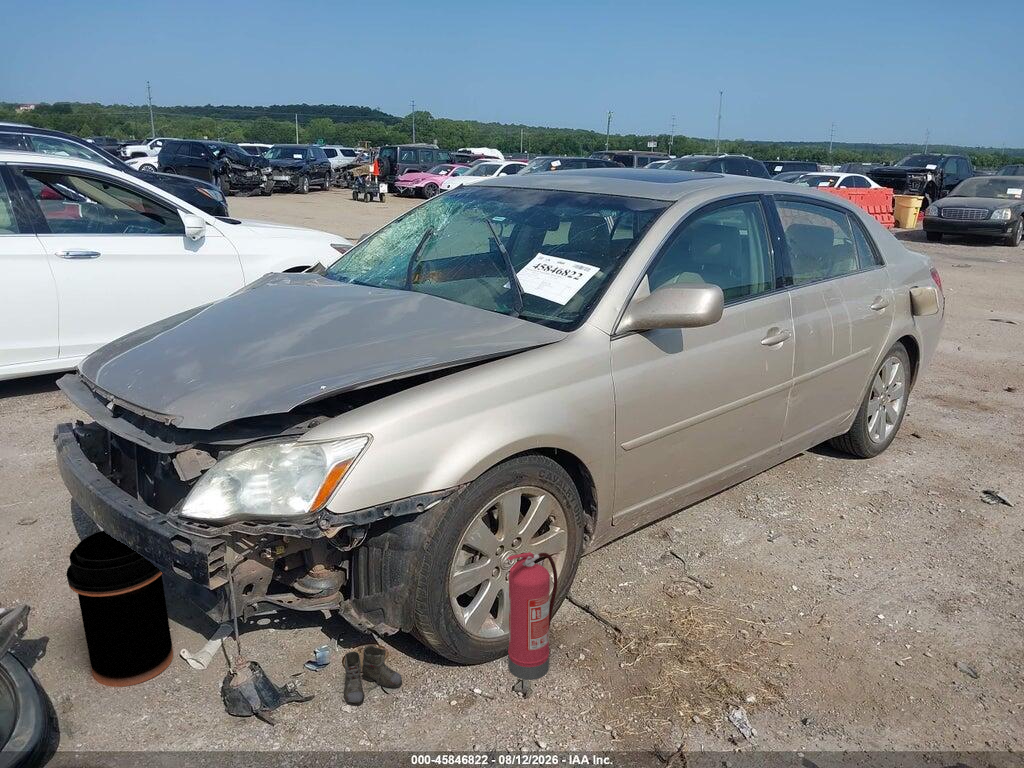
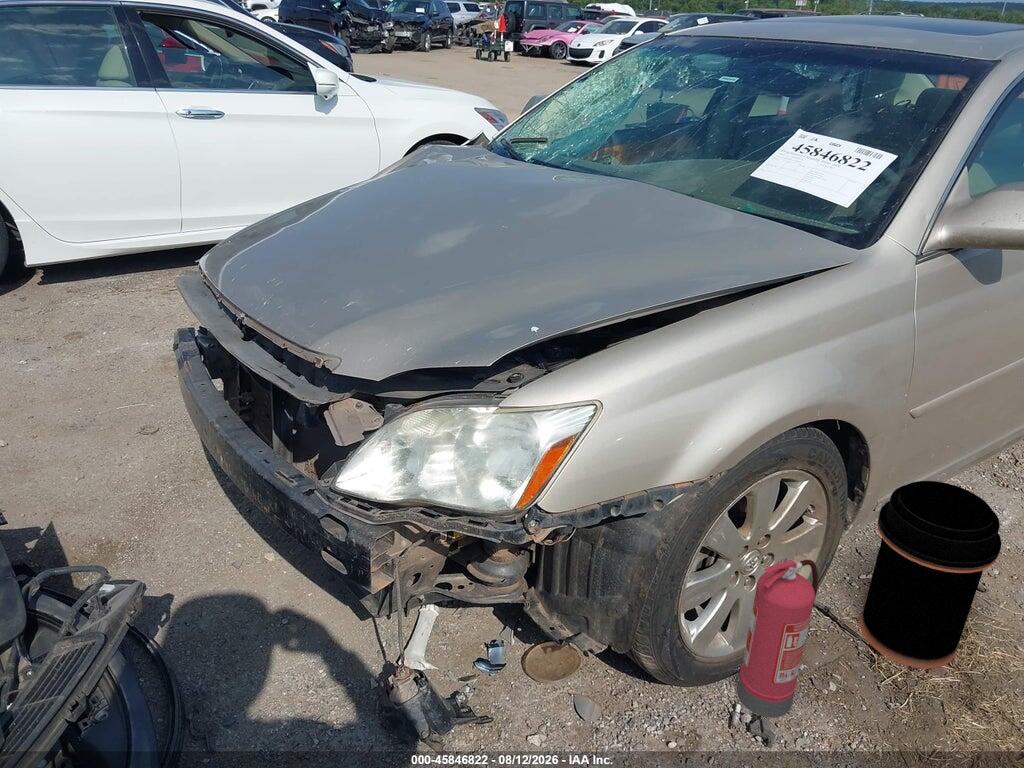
trash can: present [66,531,173,687] -> present [861,481,1002,669]
boots: present [344,646,402,706] -> none [513,655,602,735]

